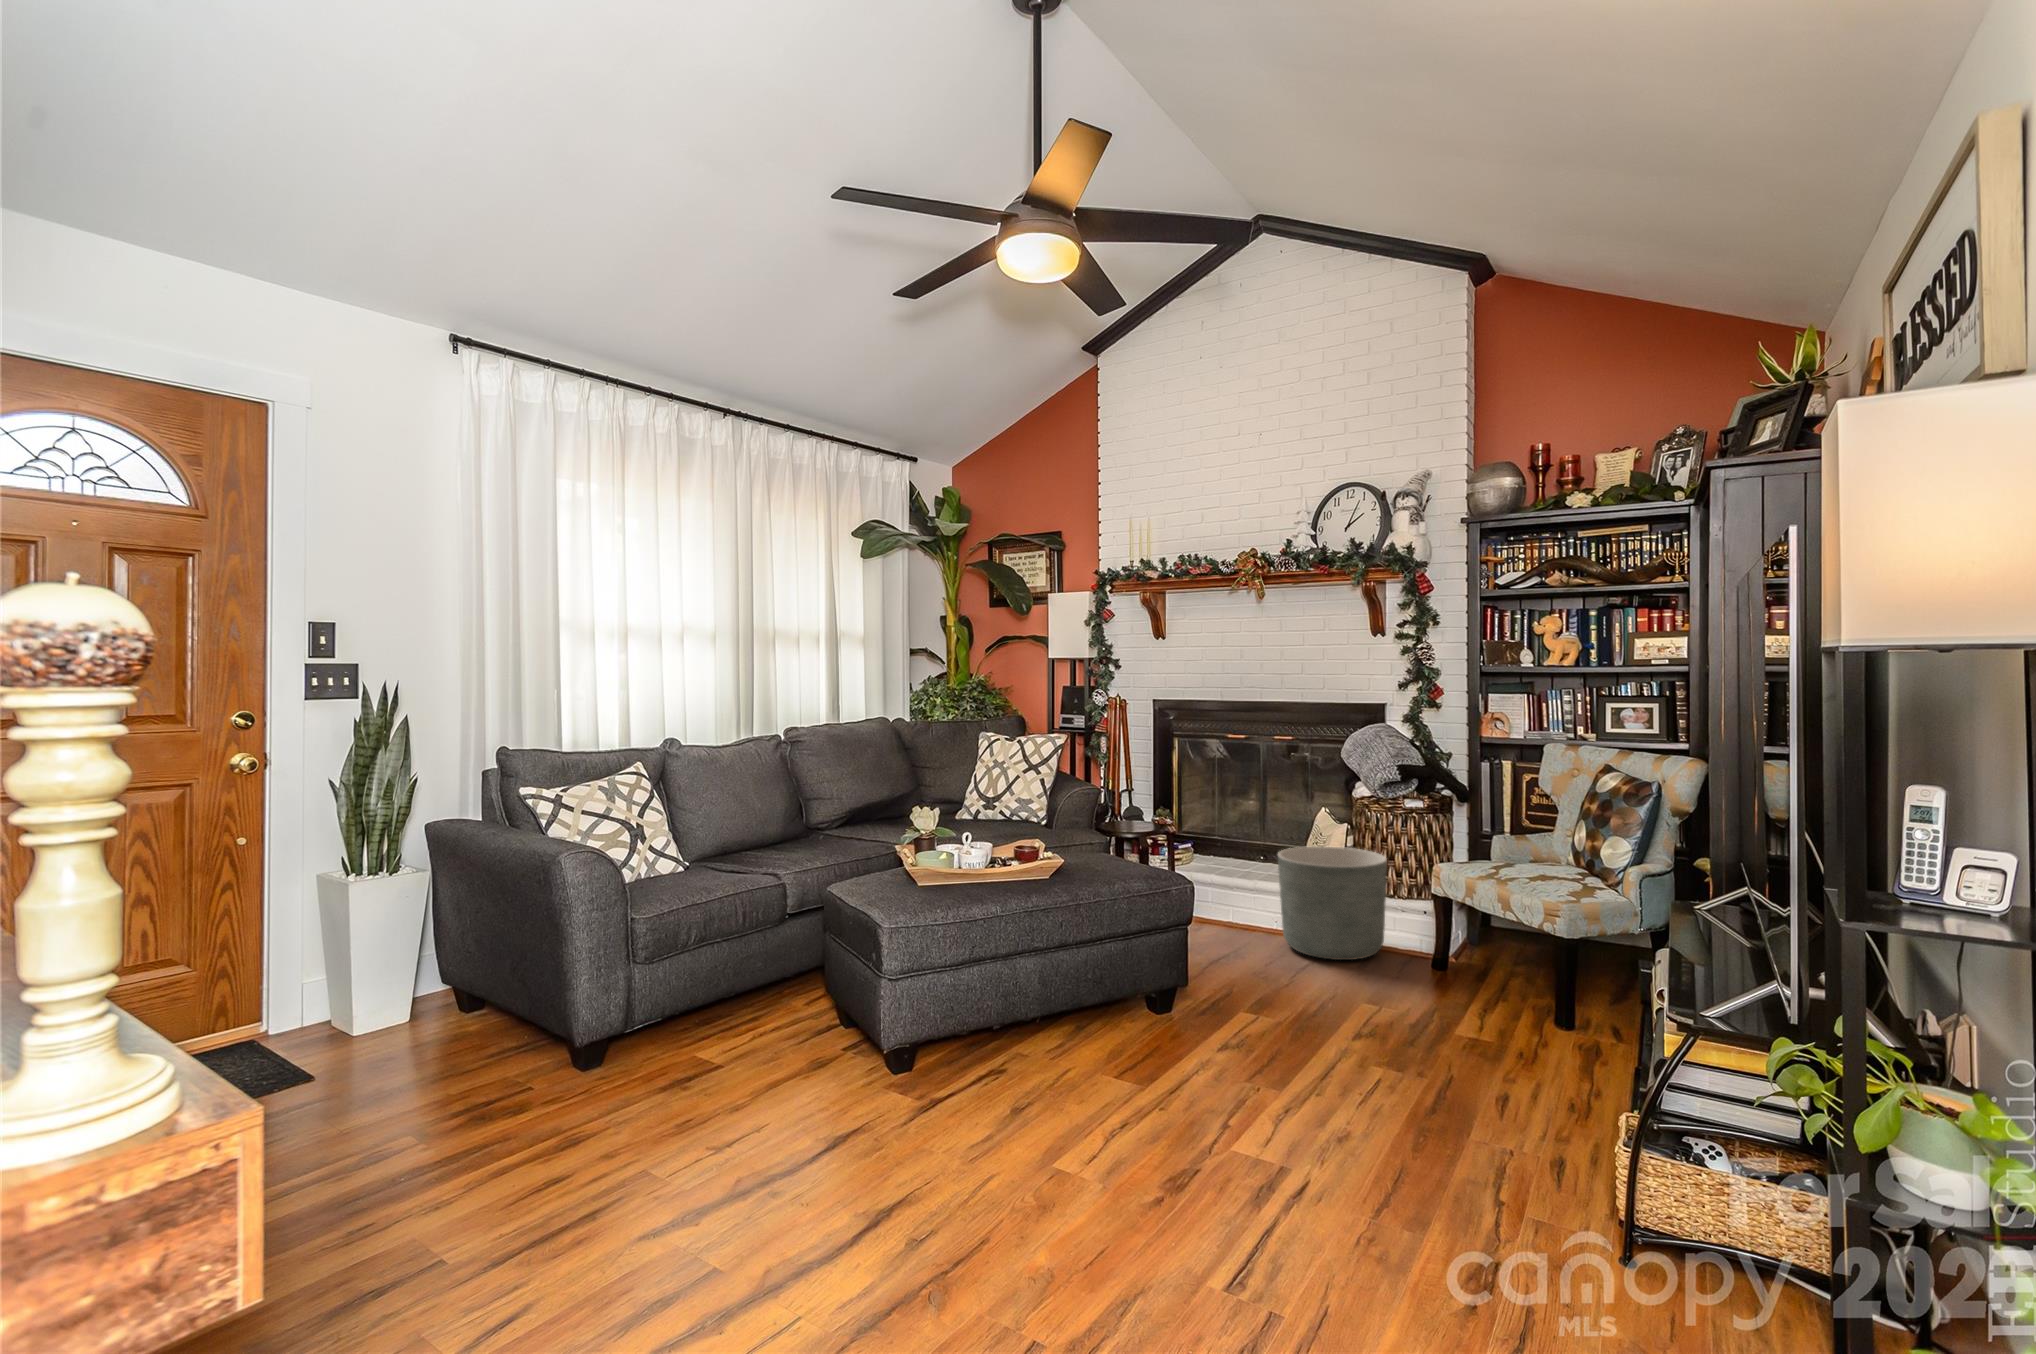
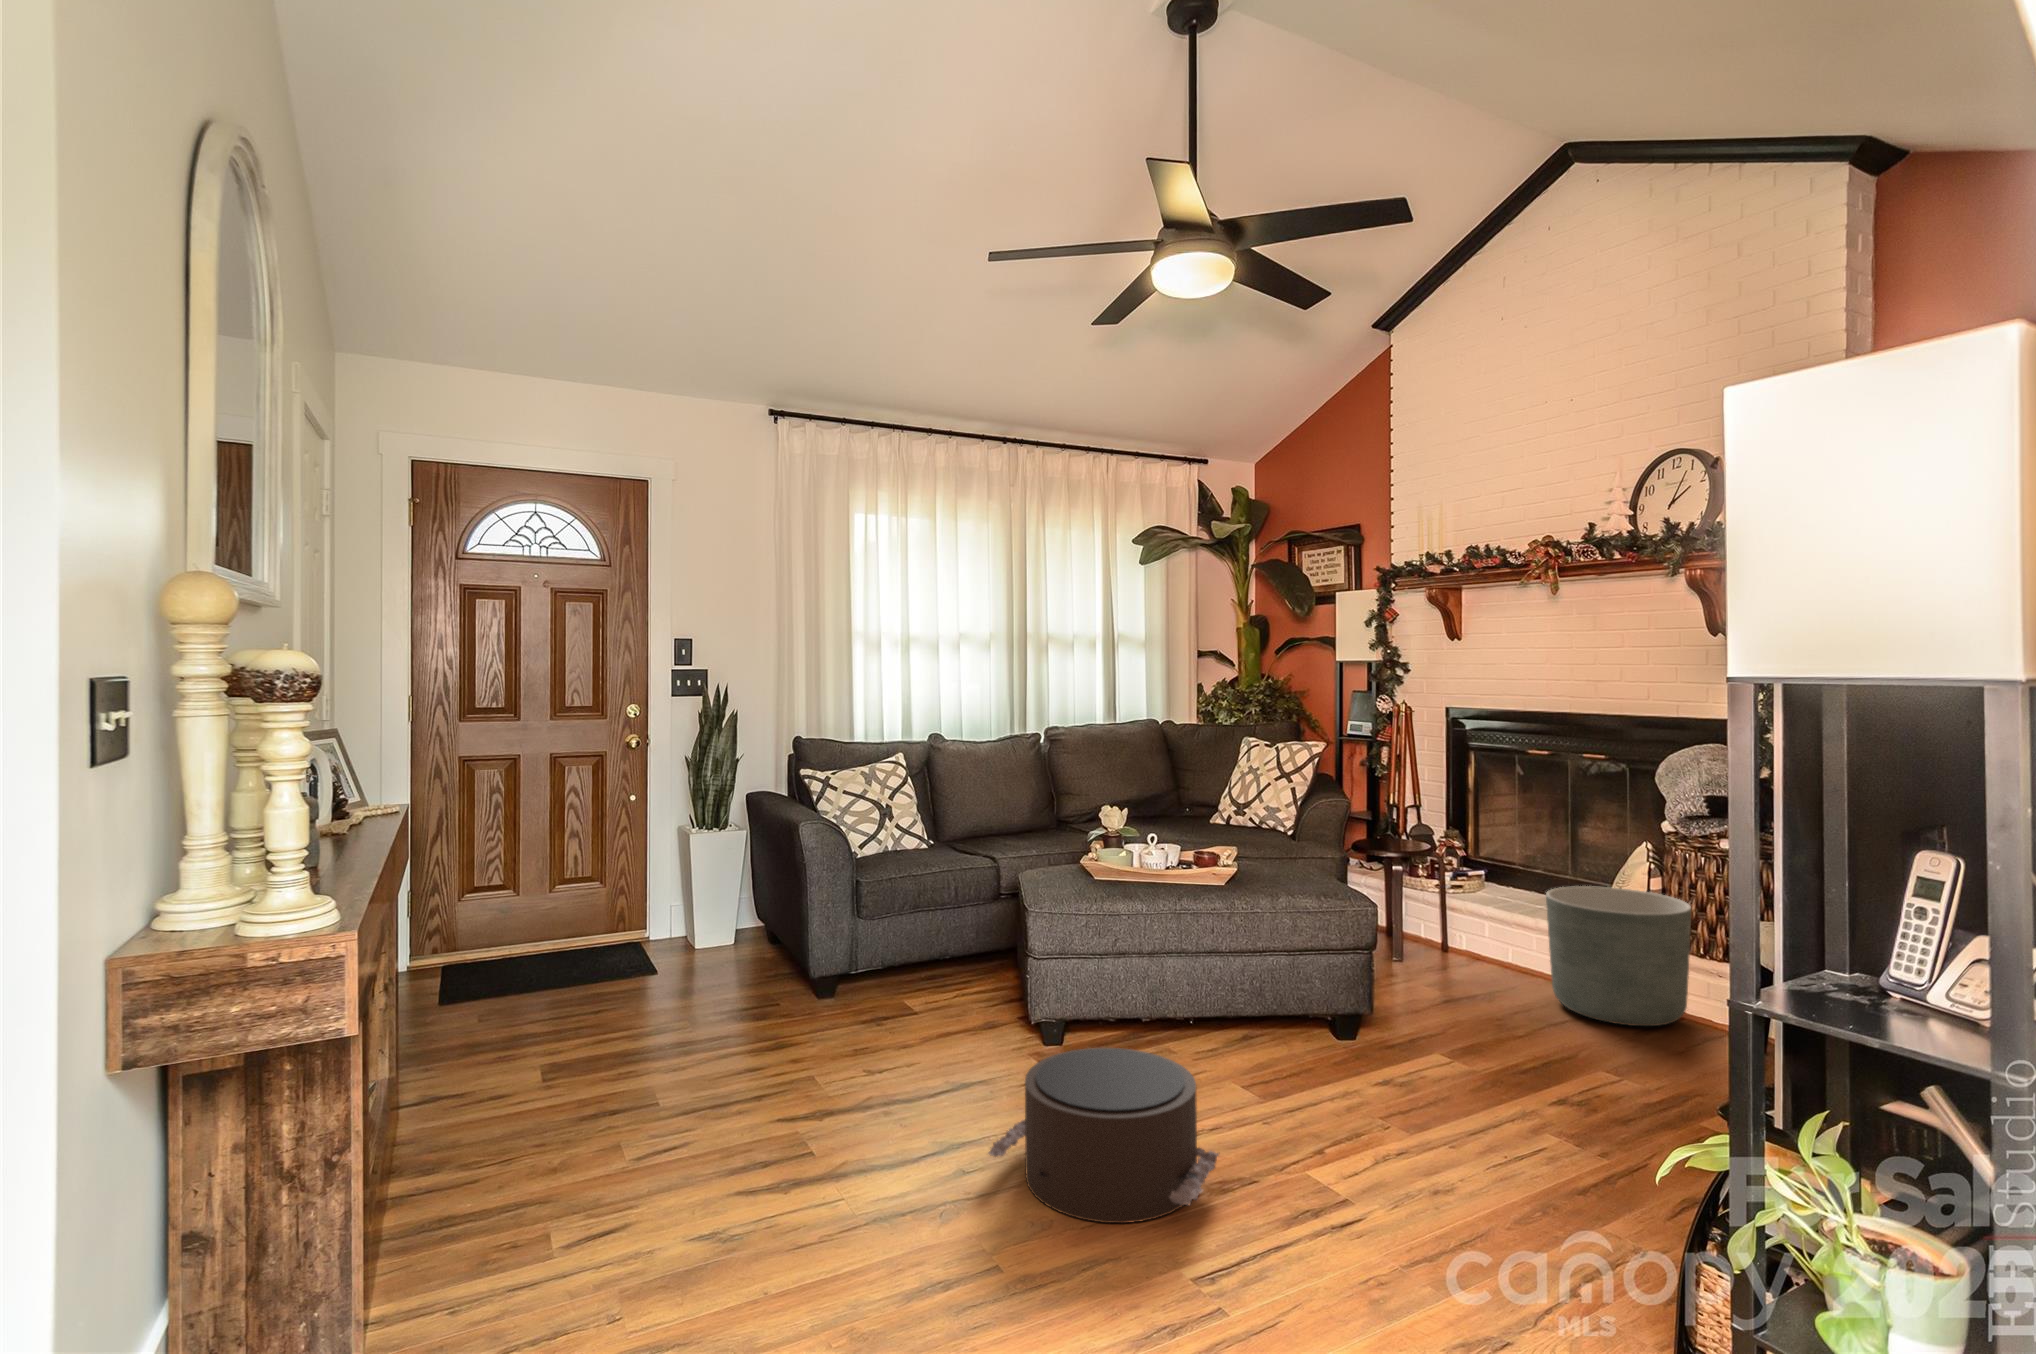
pouf: none [948,1061,1192,1262] -> present [988,1048,1219,1223]

